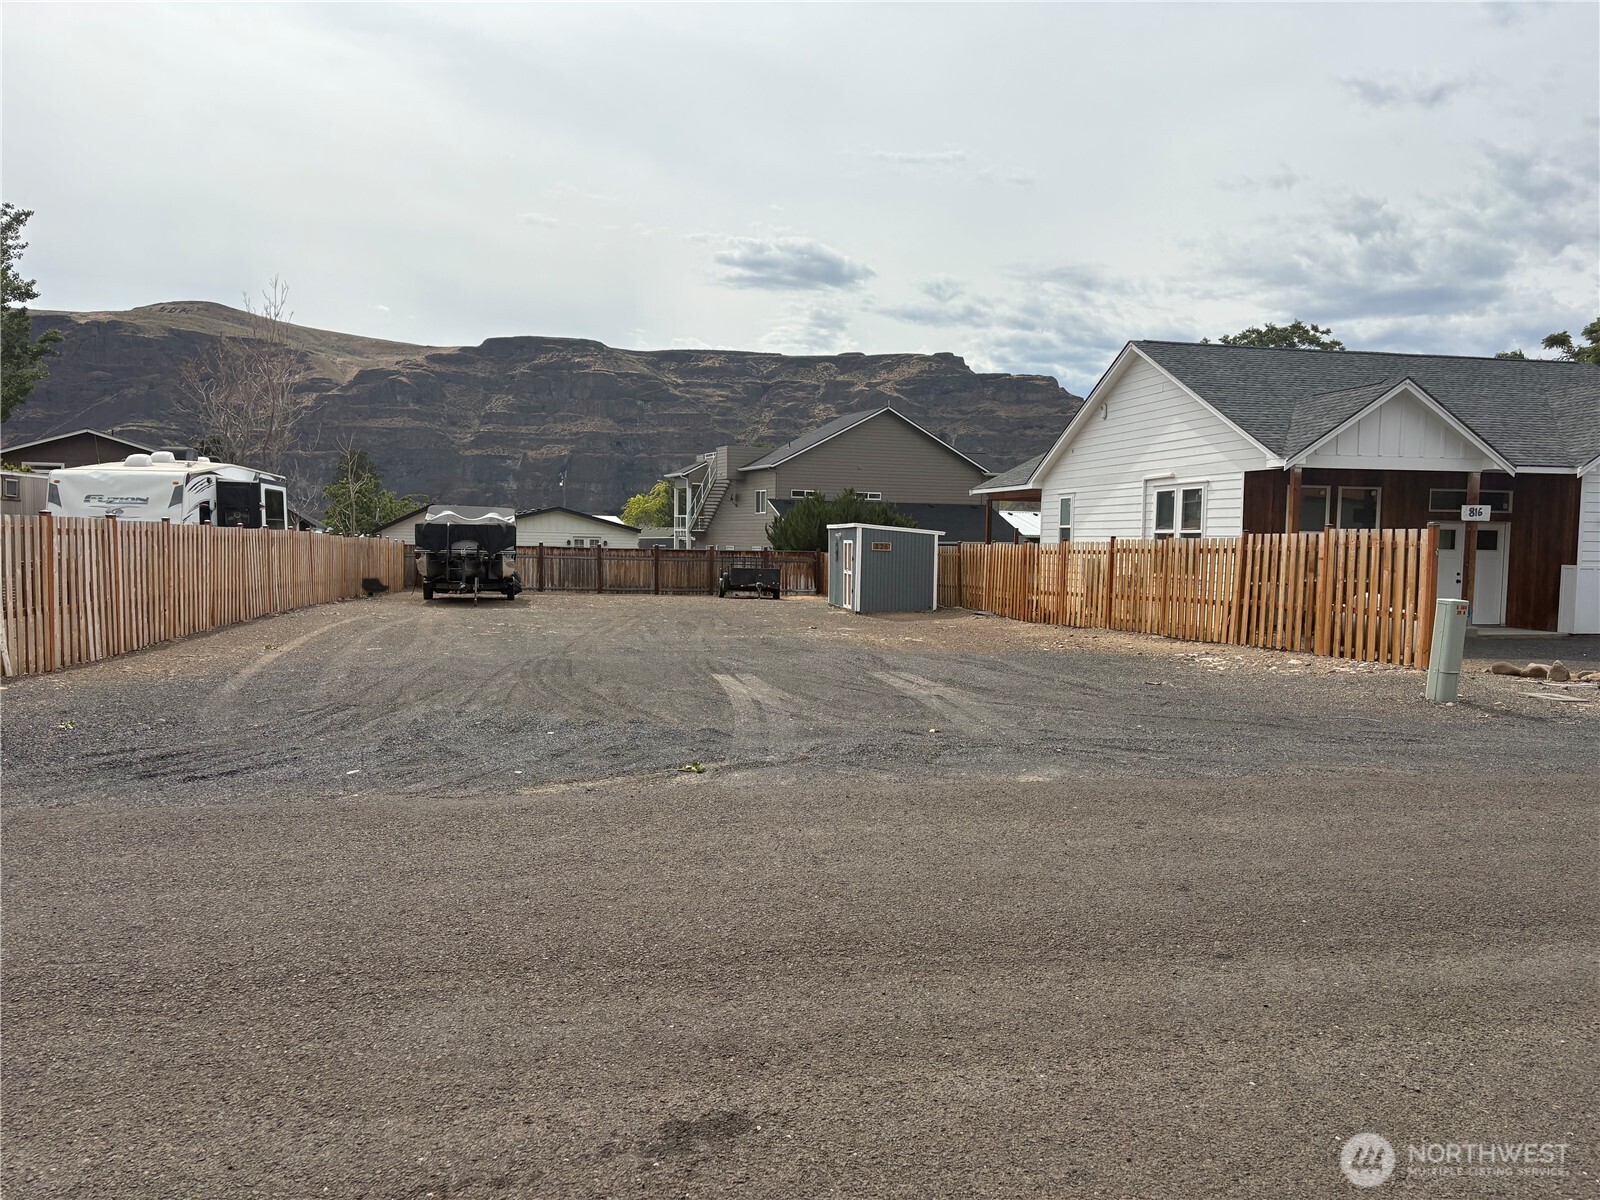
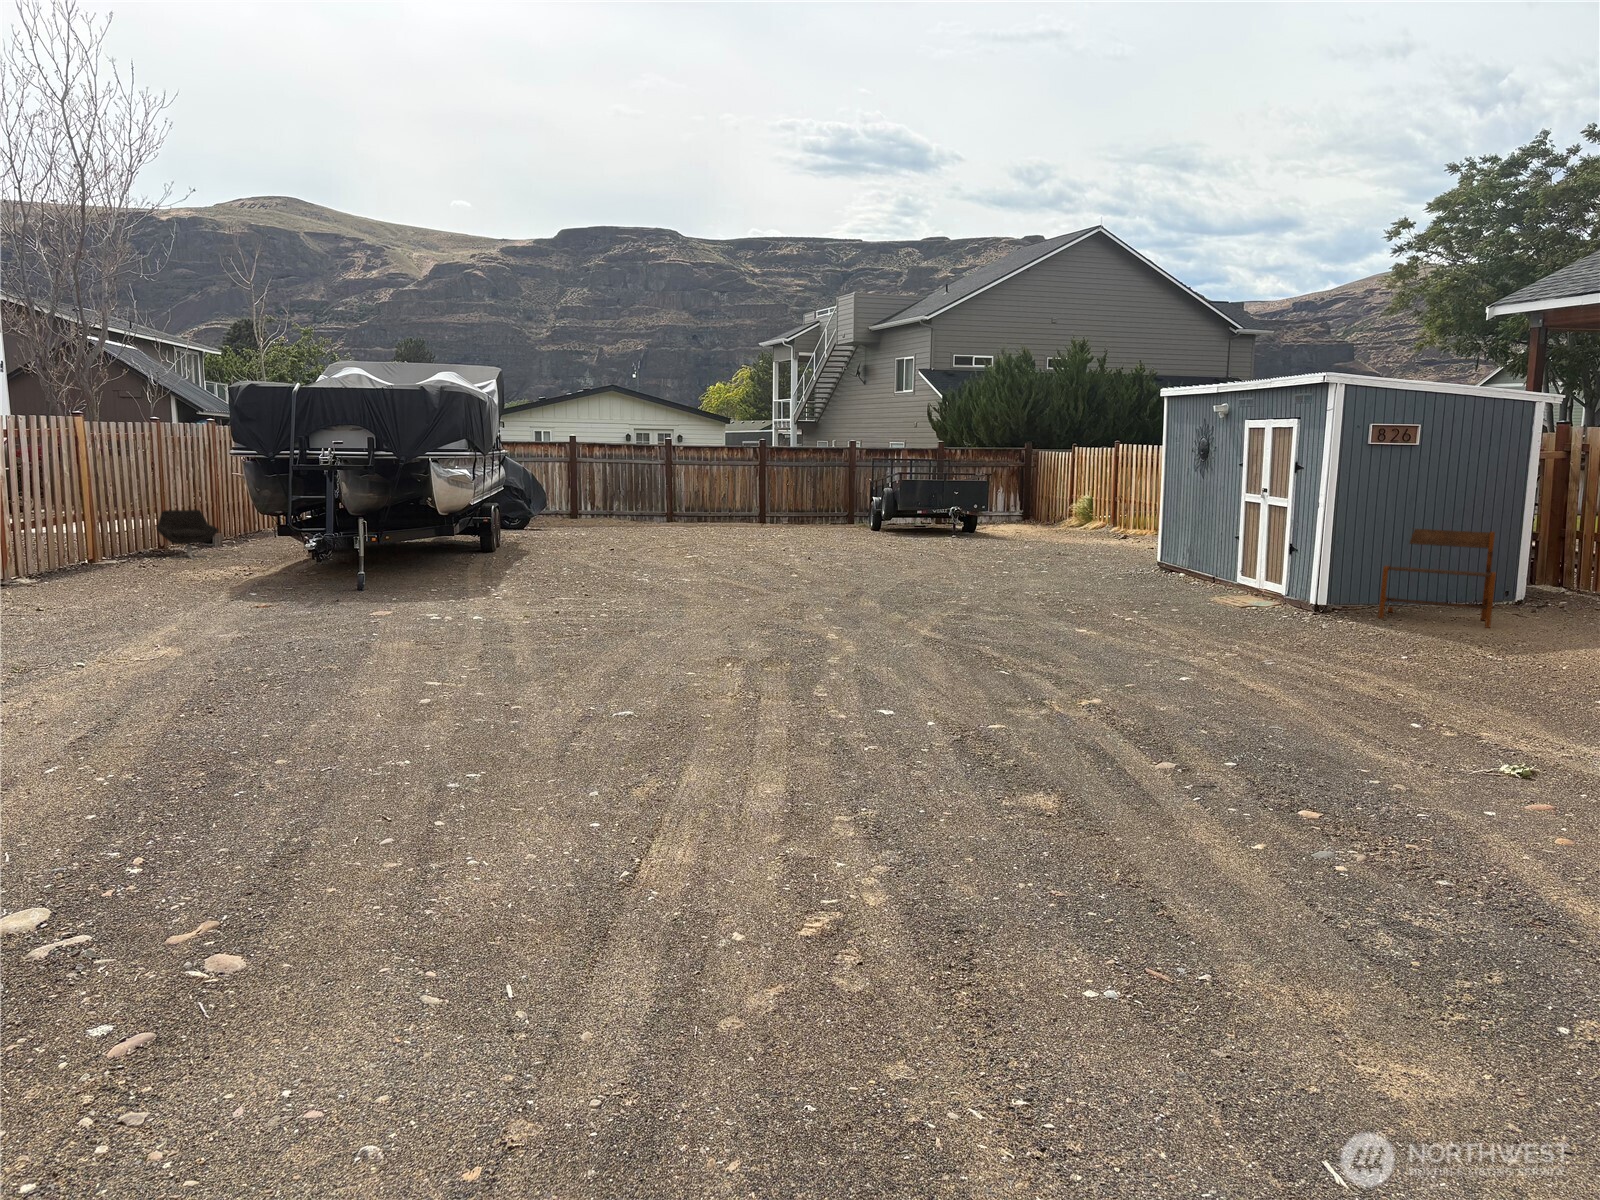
bench: none [878,582,921,619] -> present [1378,529,1496,628]

